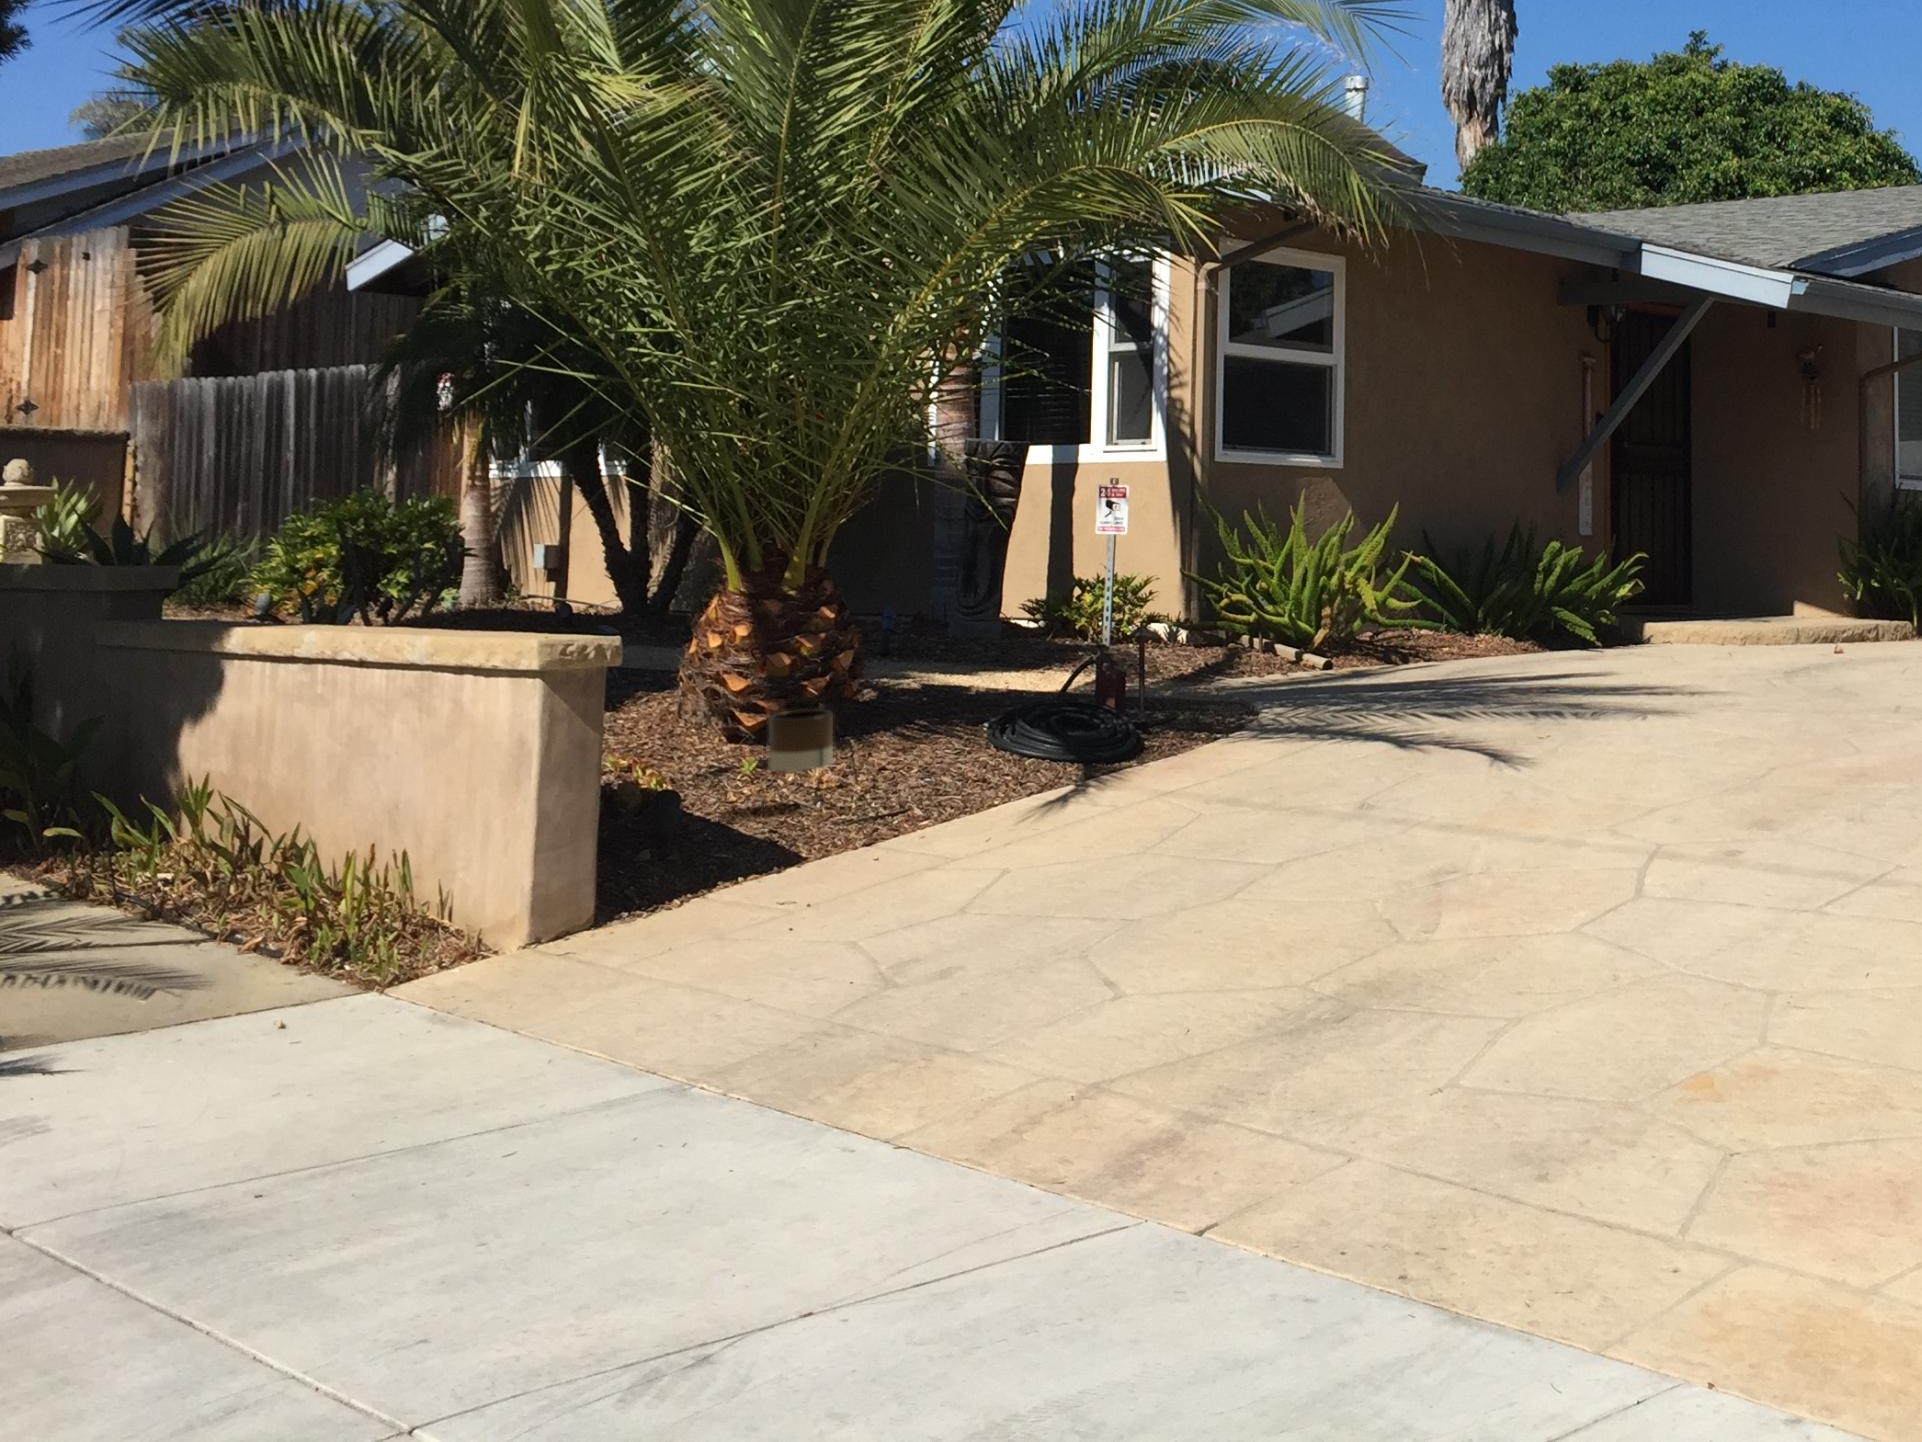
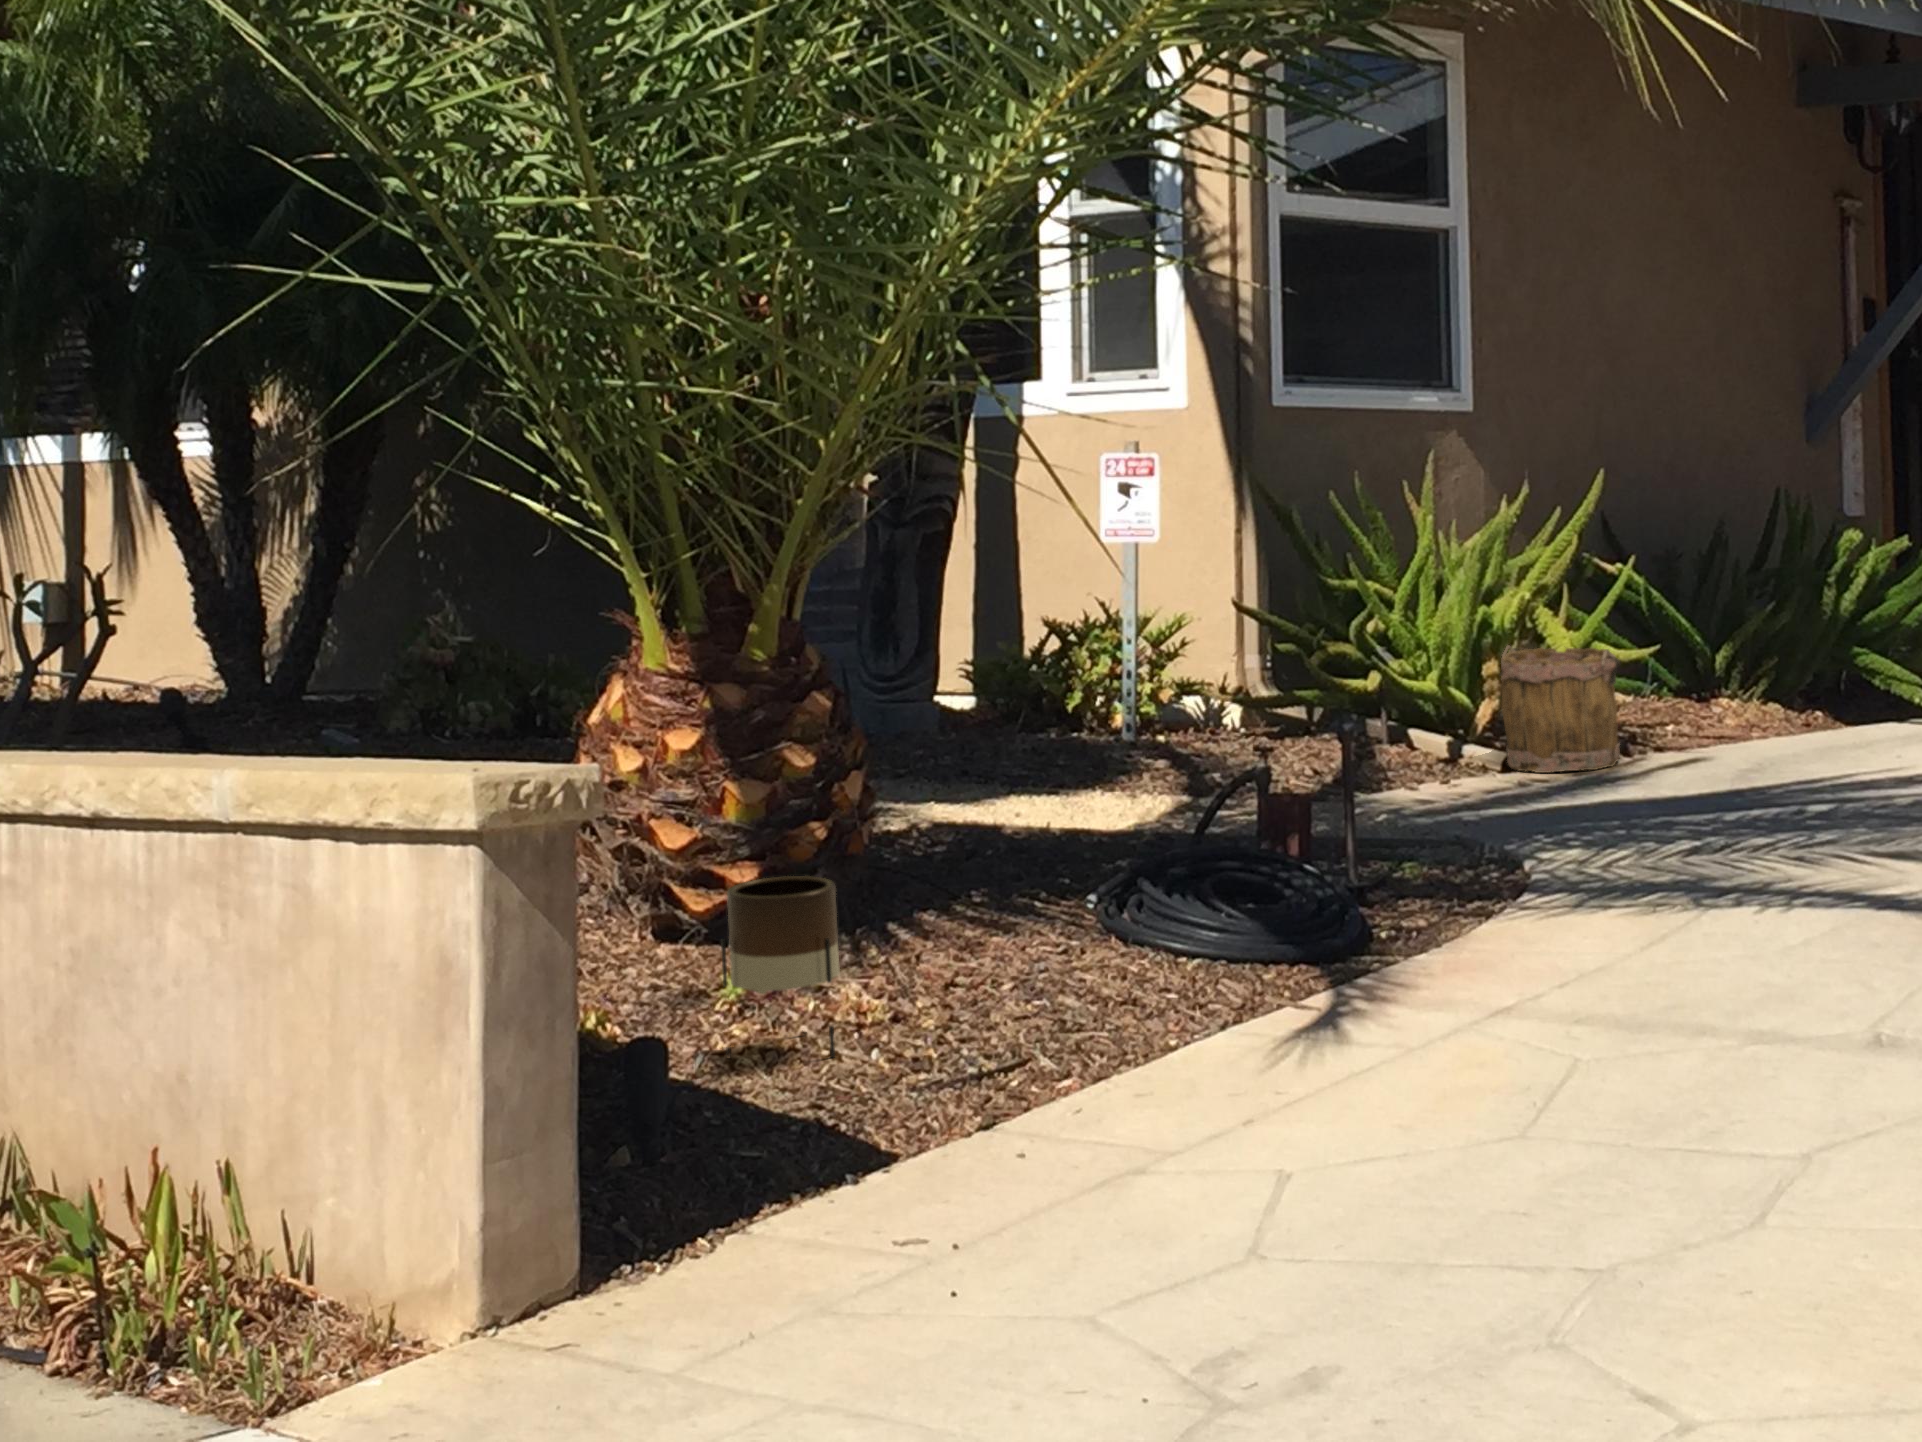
bucket: none [1326,600,1394,672] -> present [1500,646,1621,773]

